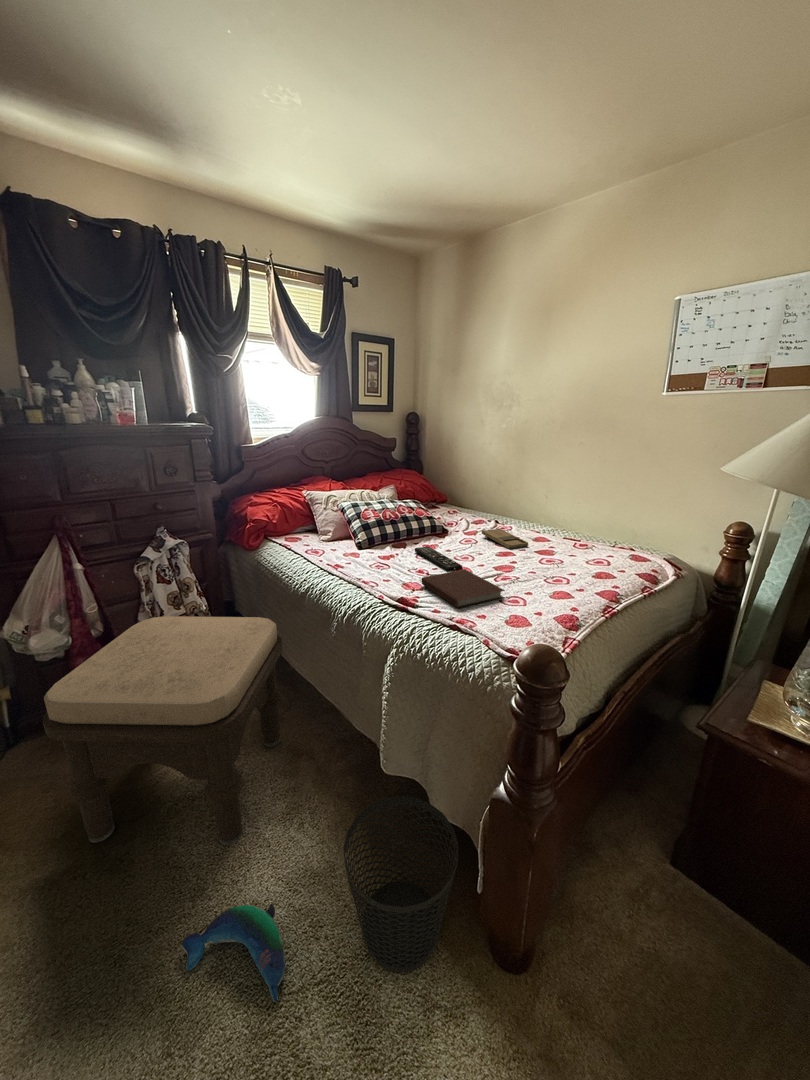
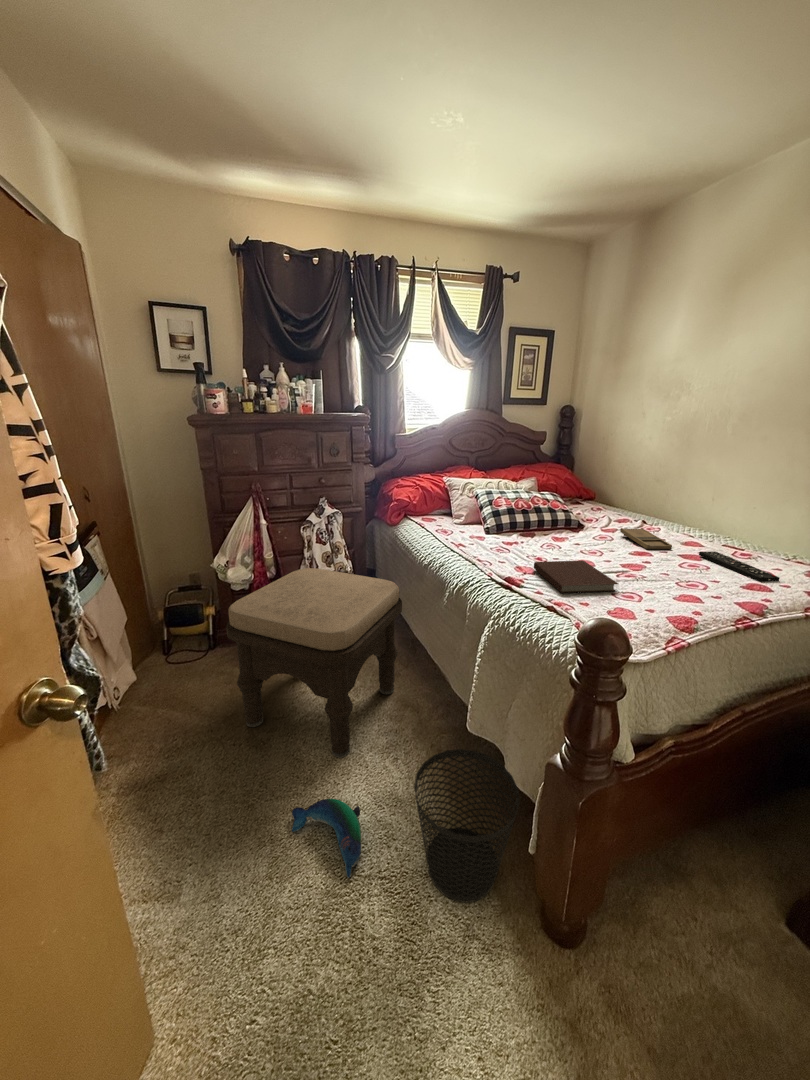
remote control: present [415,547,462,571] -> present [699,551,780,582]

